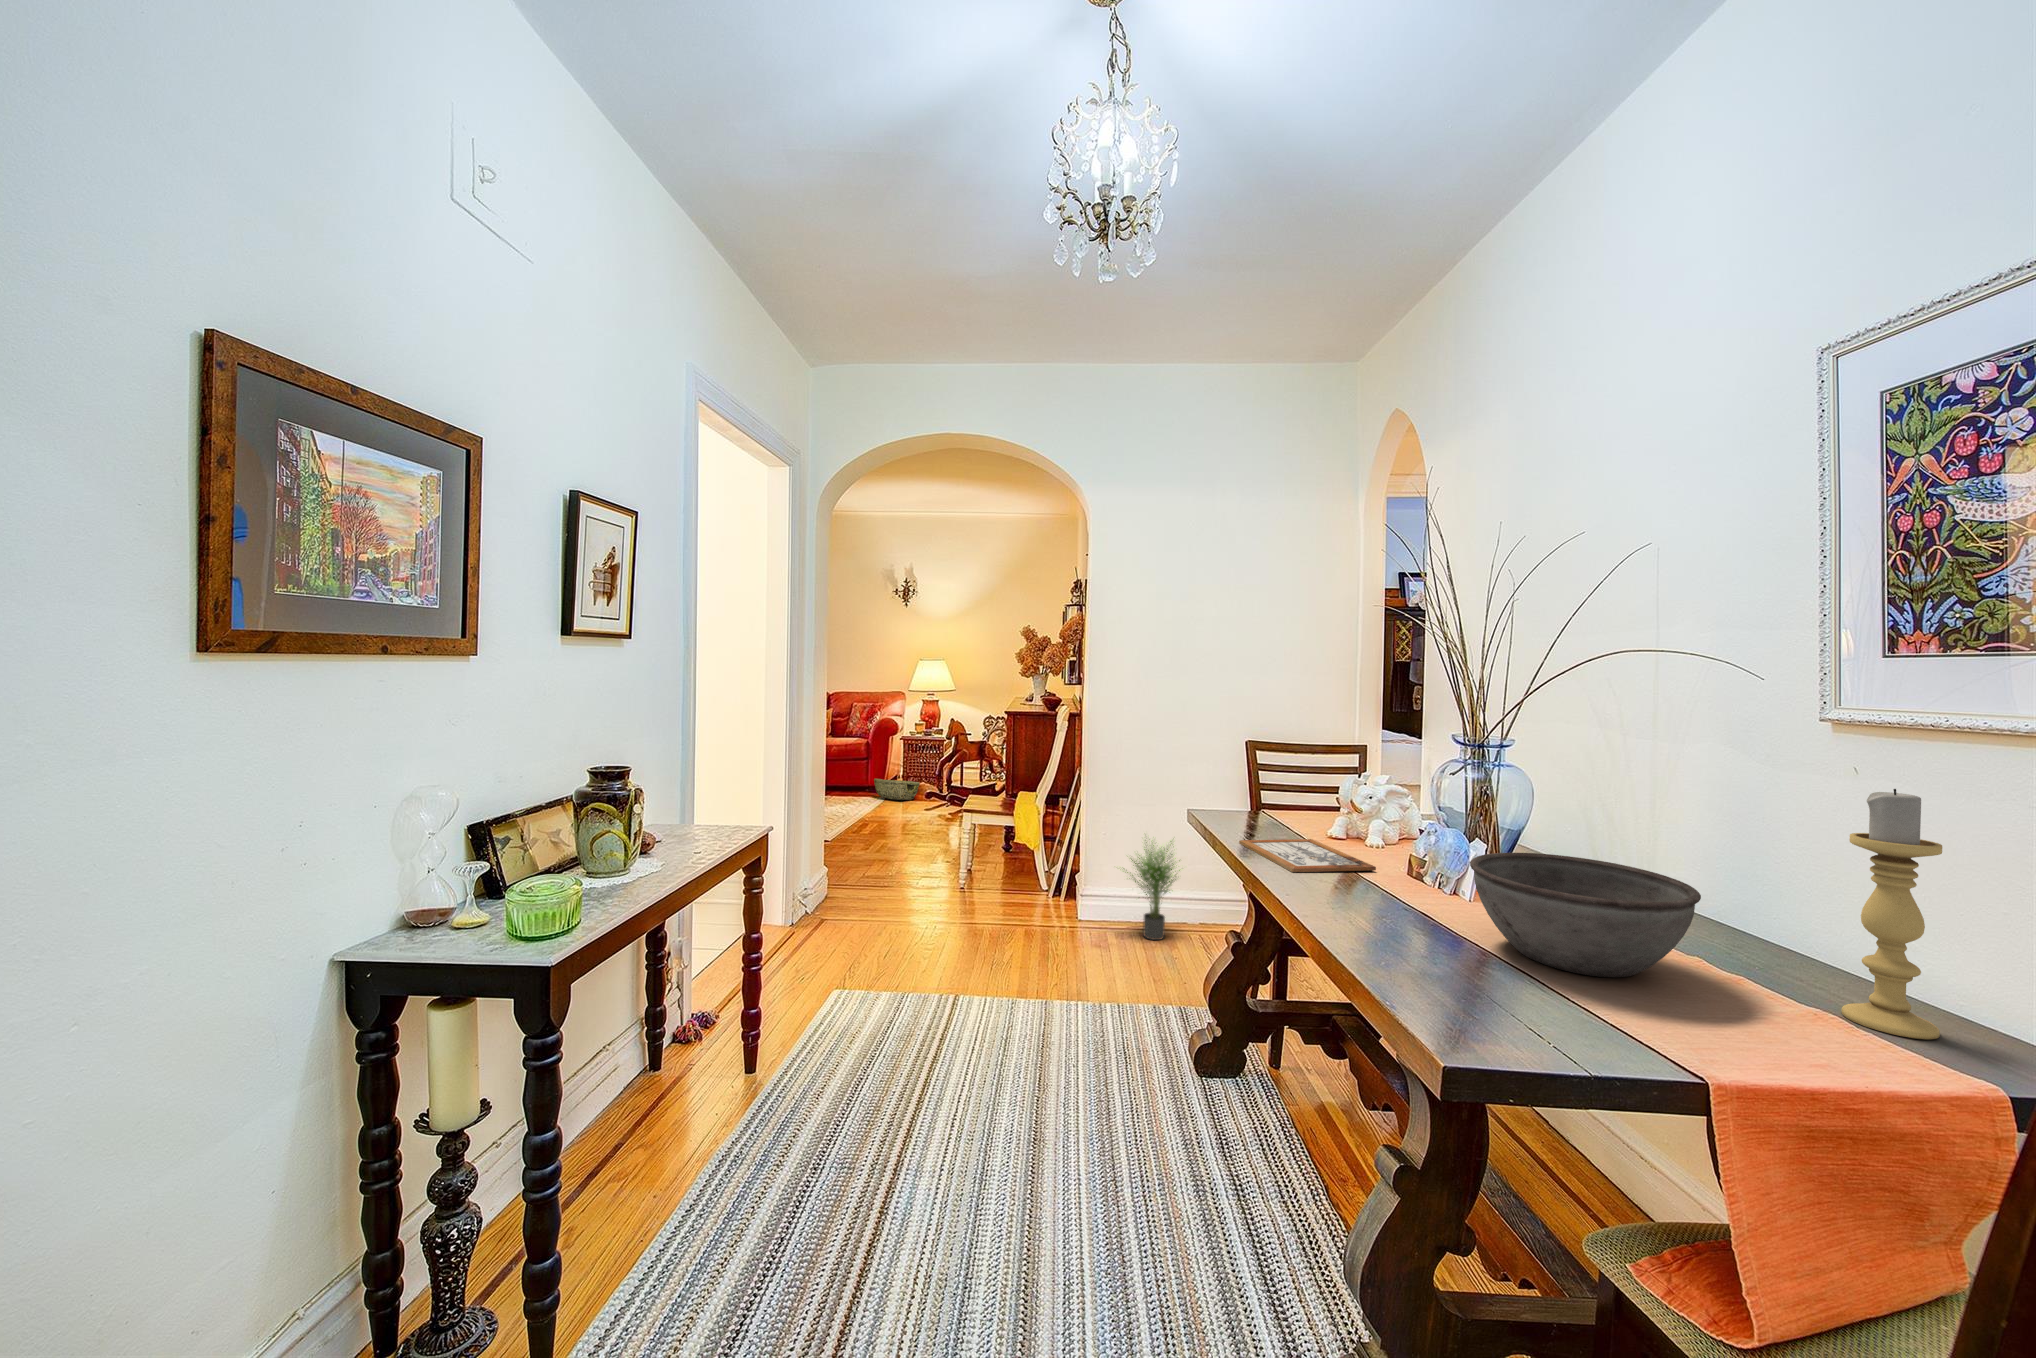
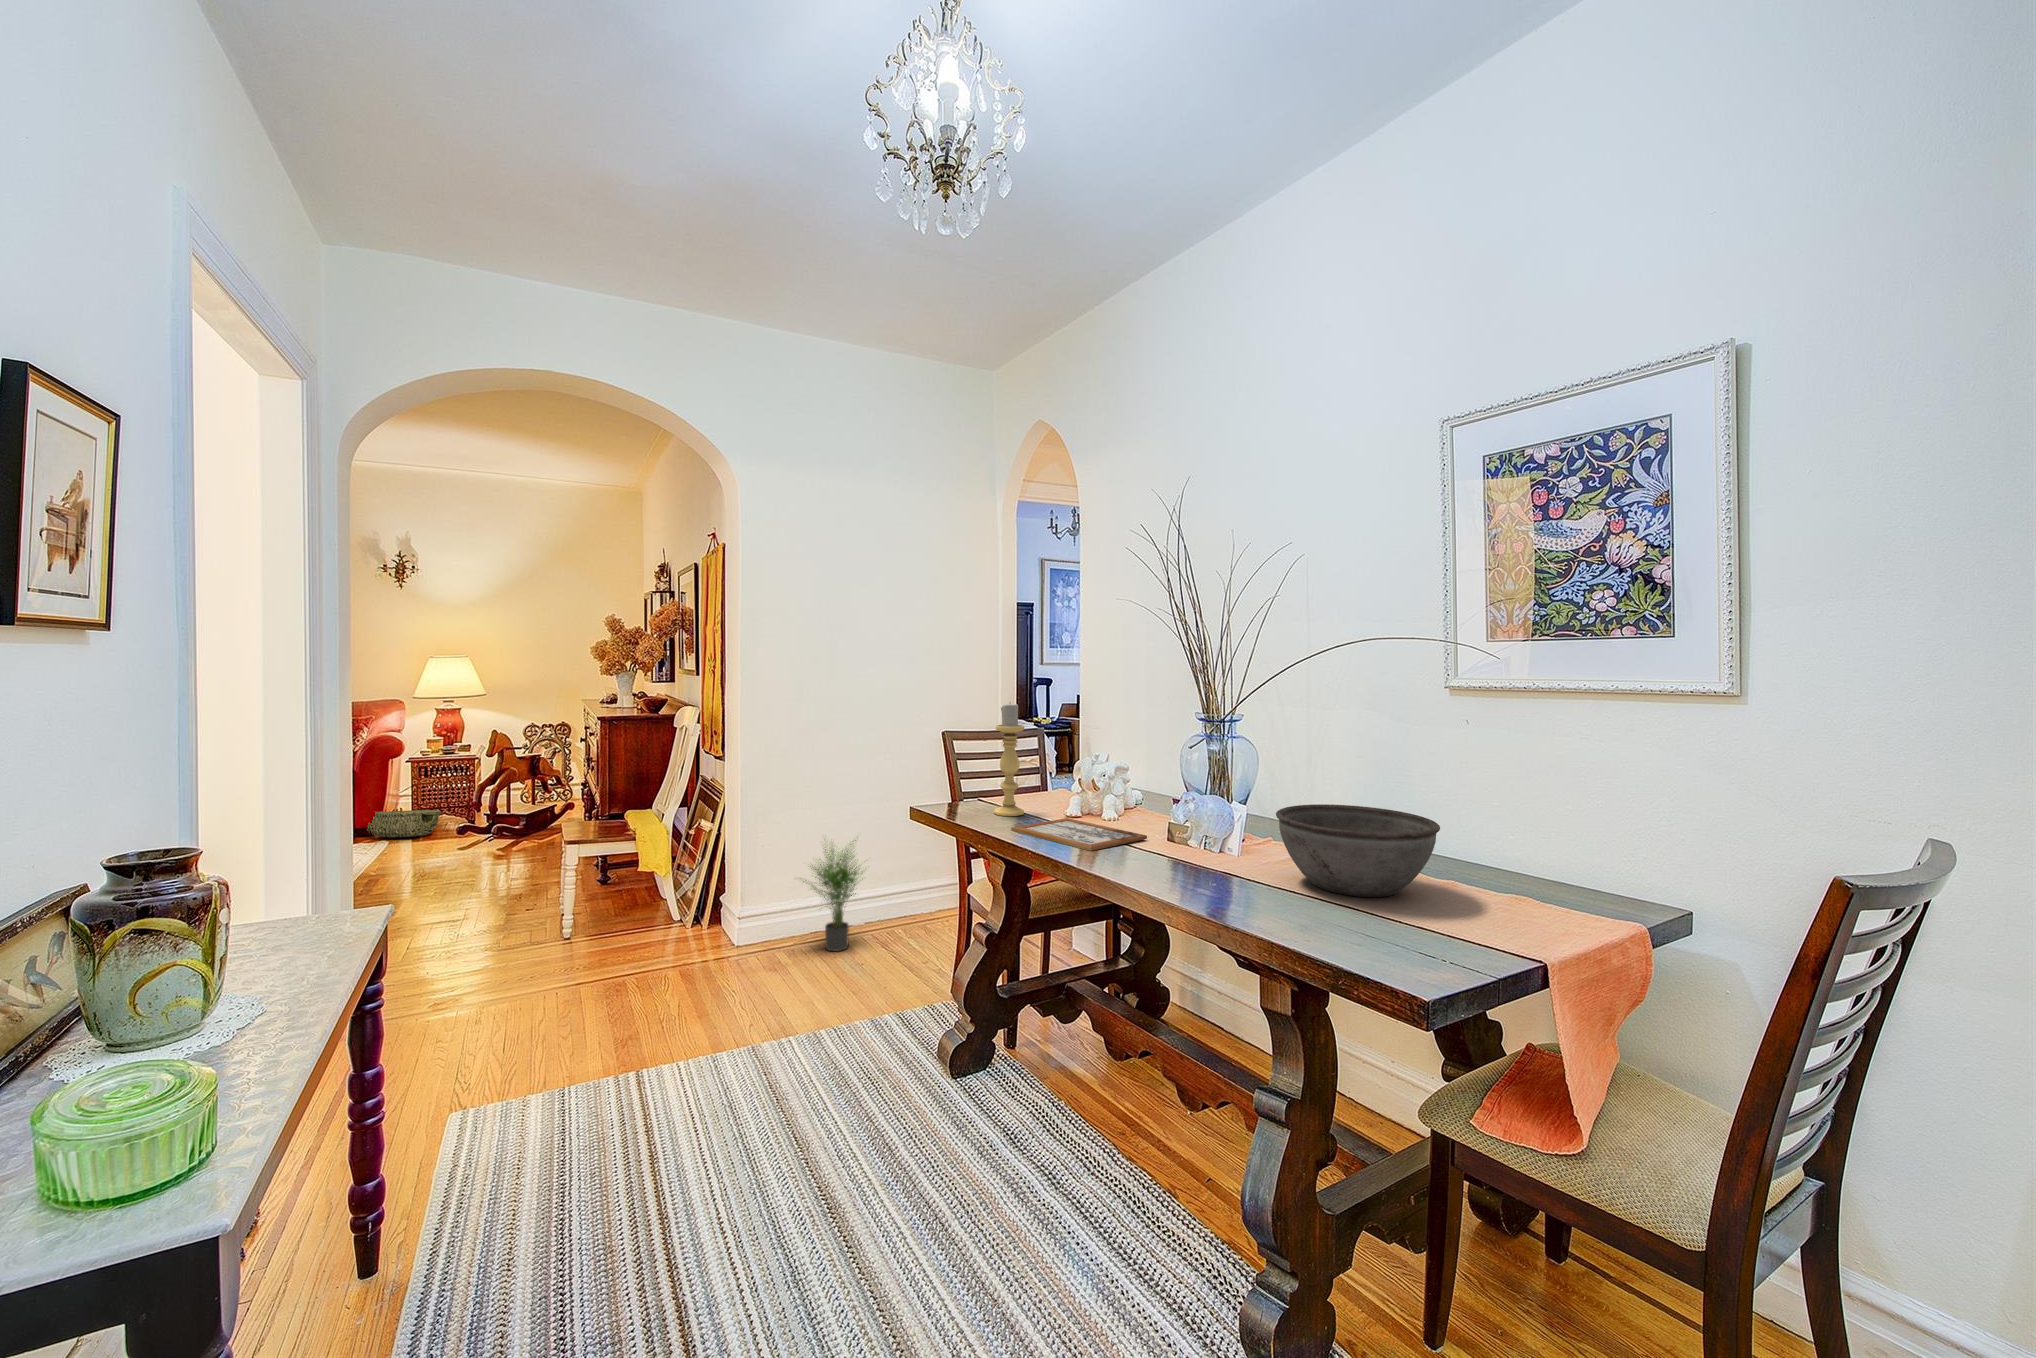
candle holder: present [1842,789,1942,1039] -> present [994,703,1024,816]

